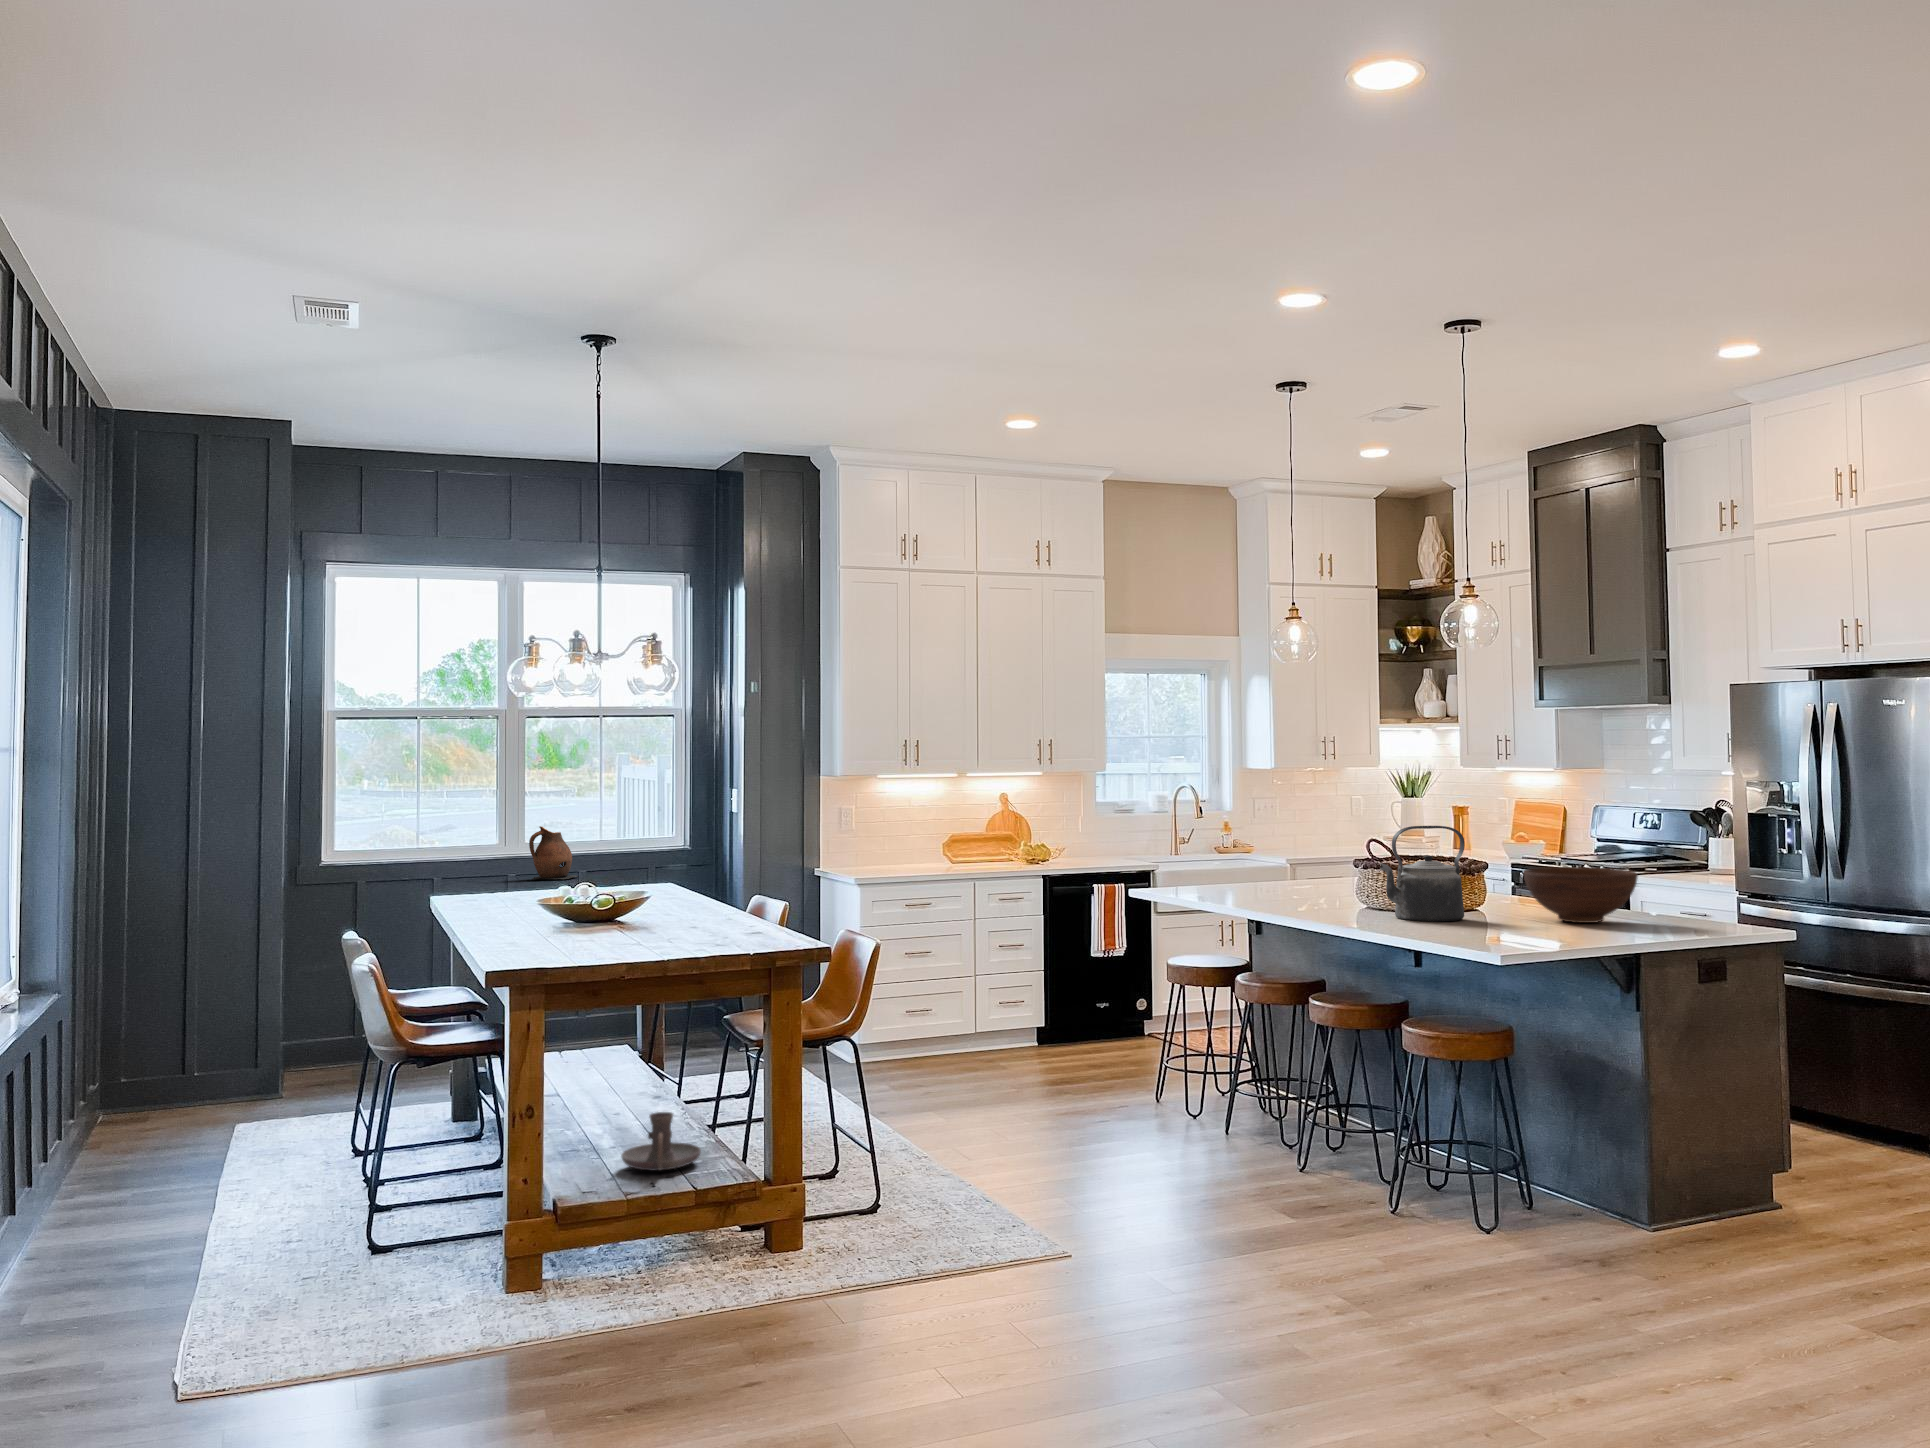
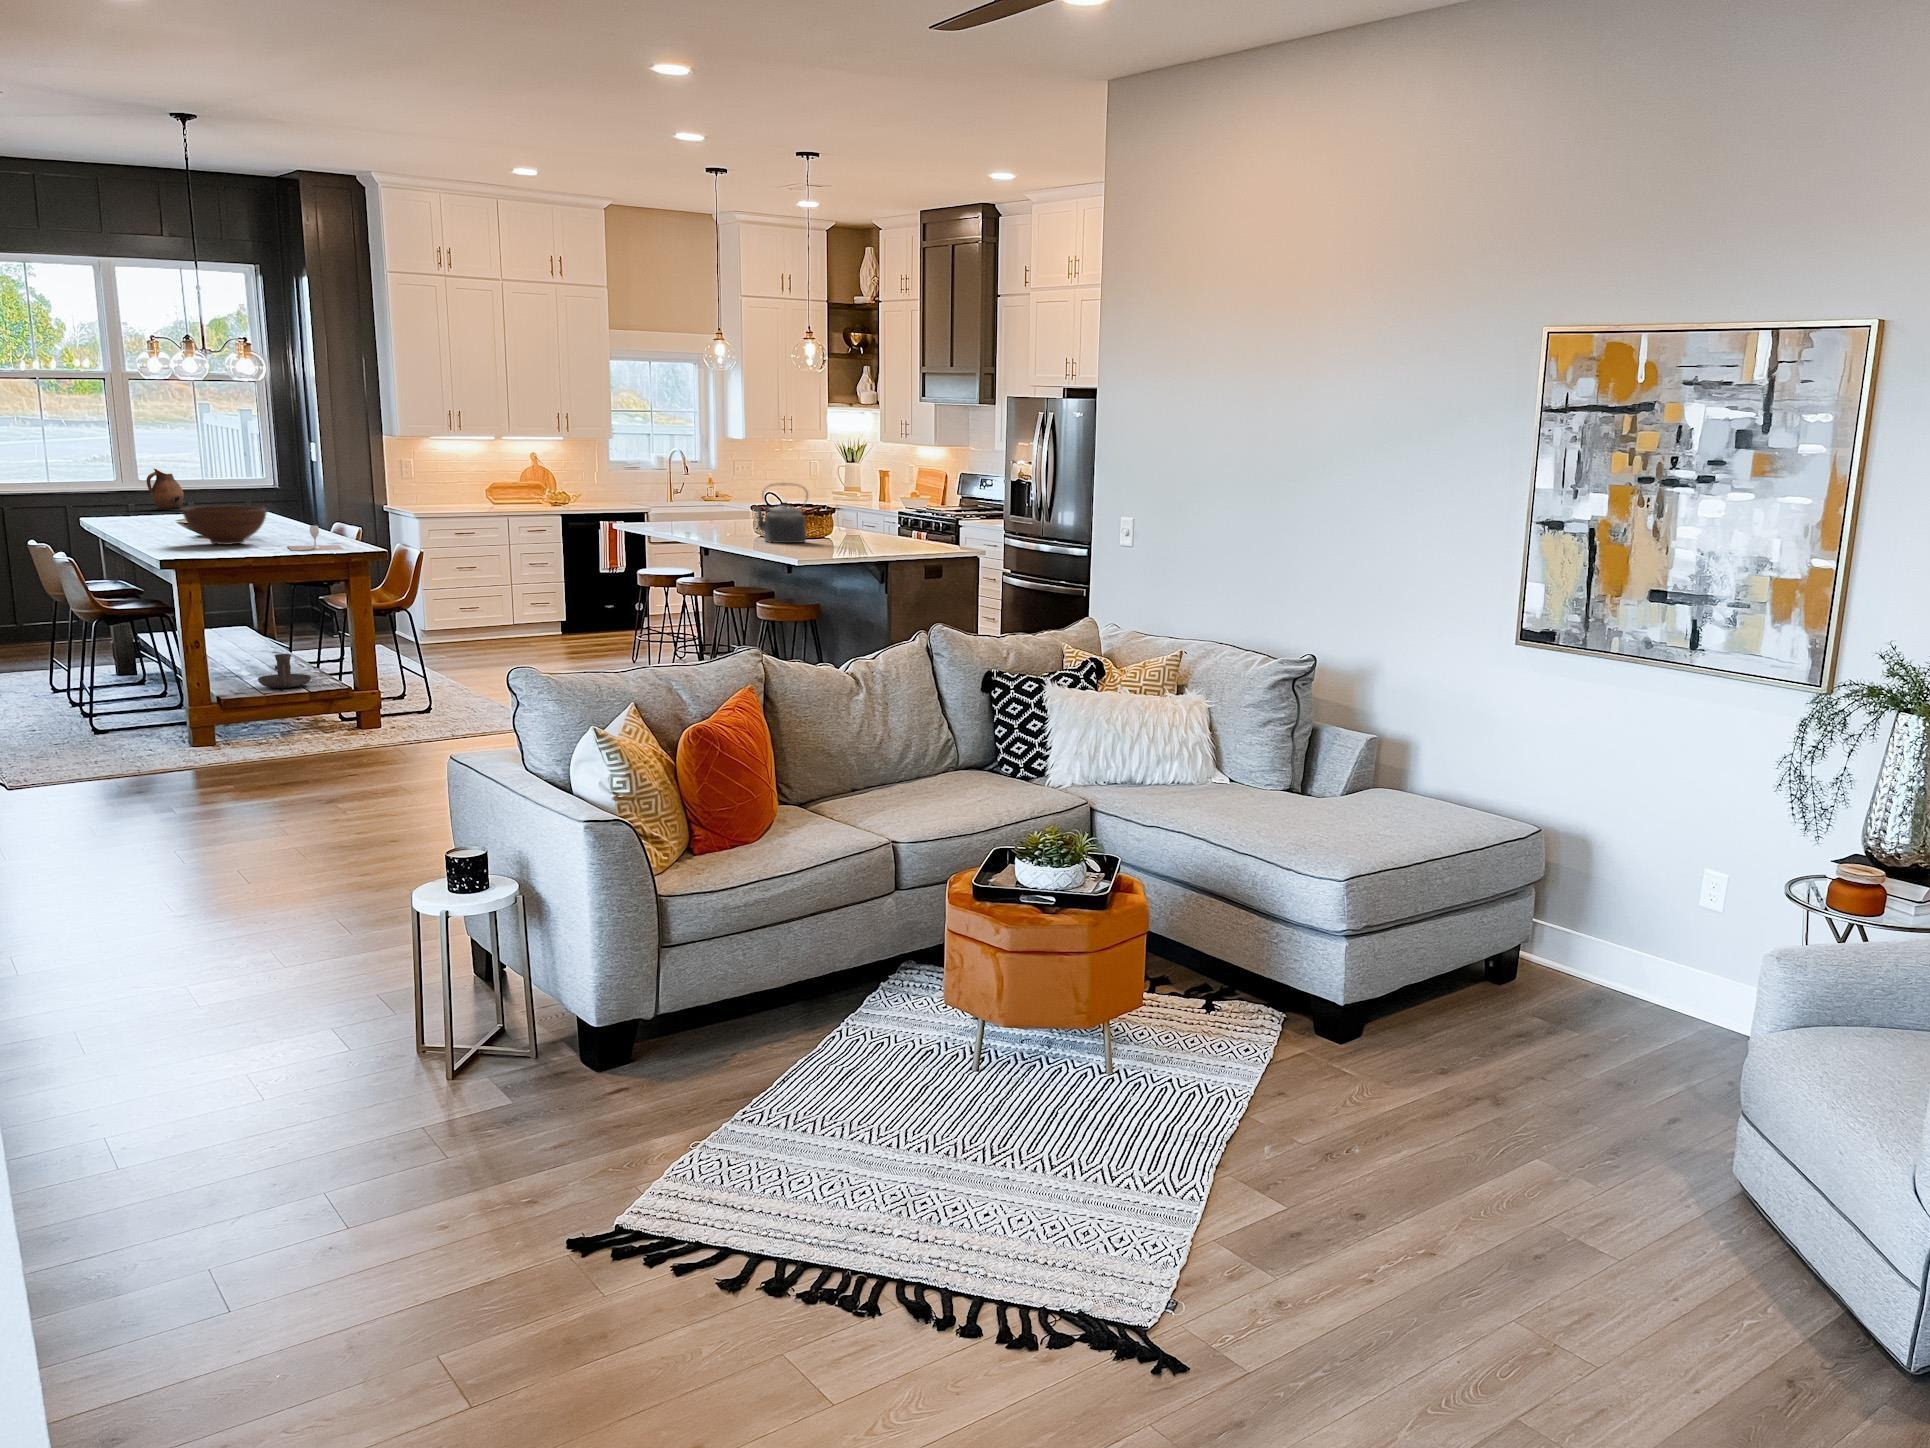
fruit bowl: present [1524,867,1638,923] -> present [182,506,266,545]
wine glass: none [679,908,764,951] -> present [288,525,344,551]

